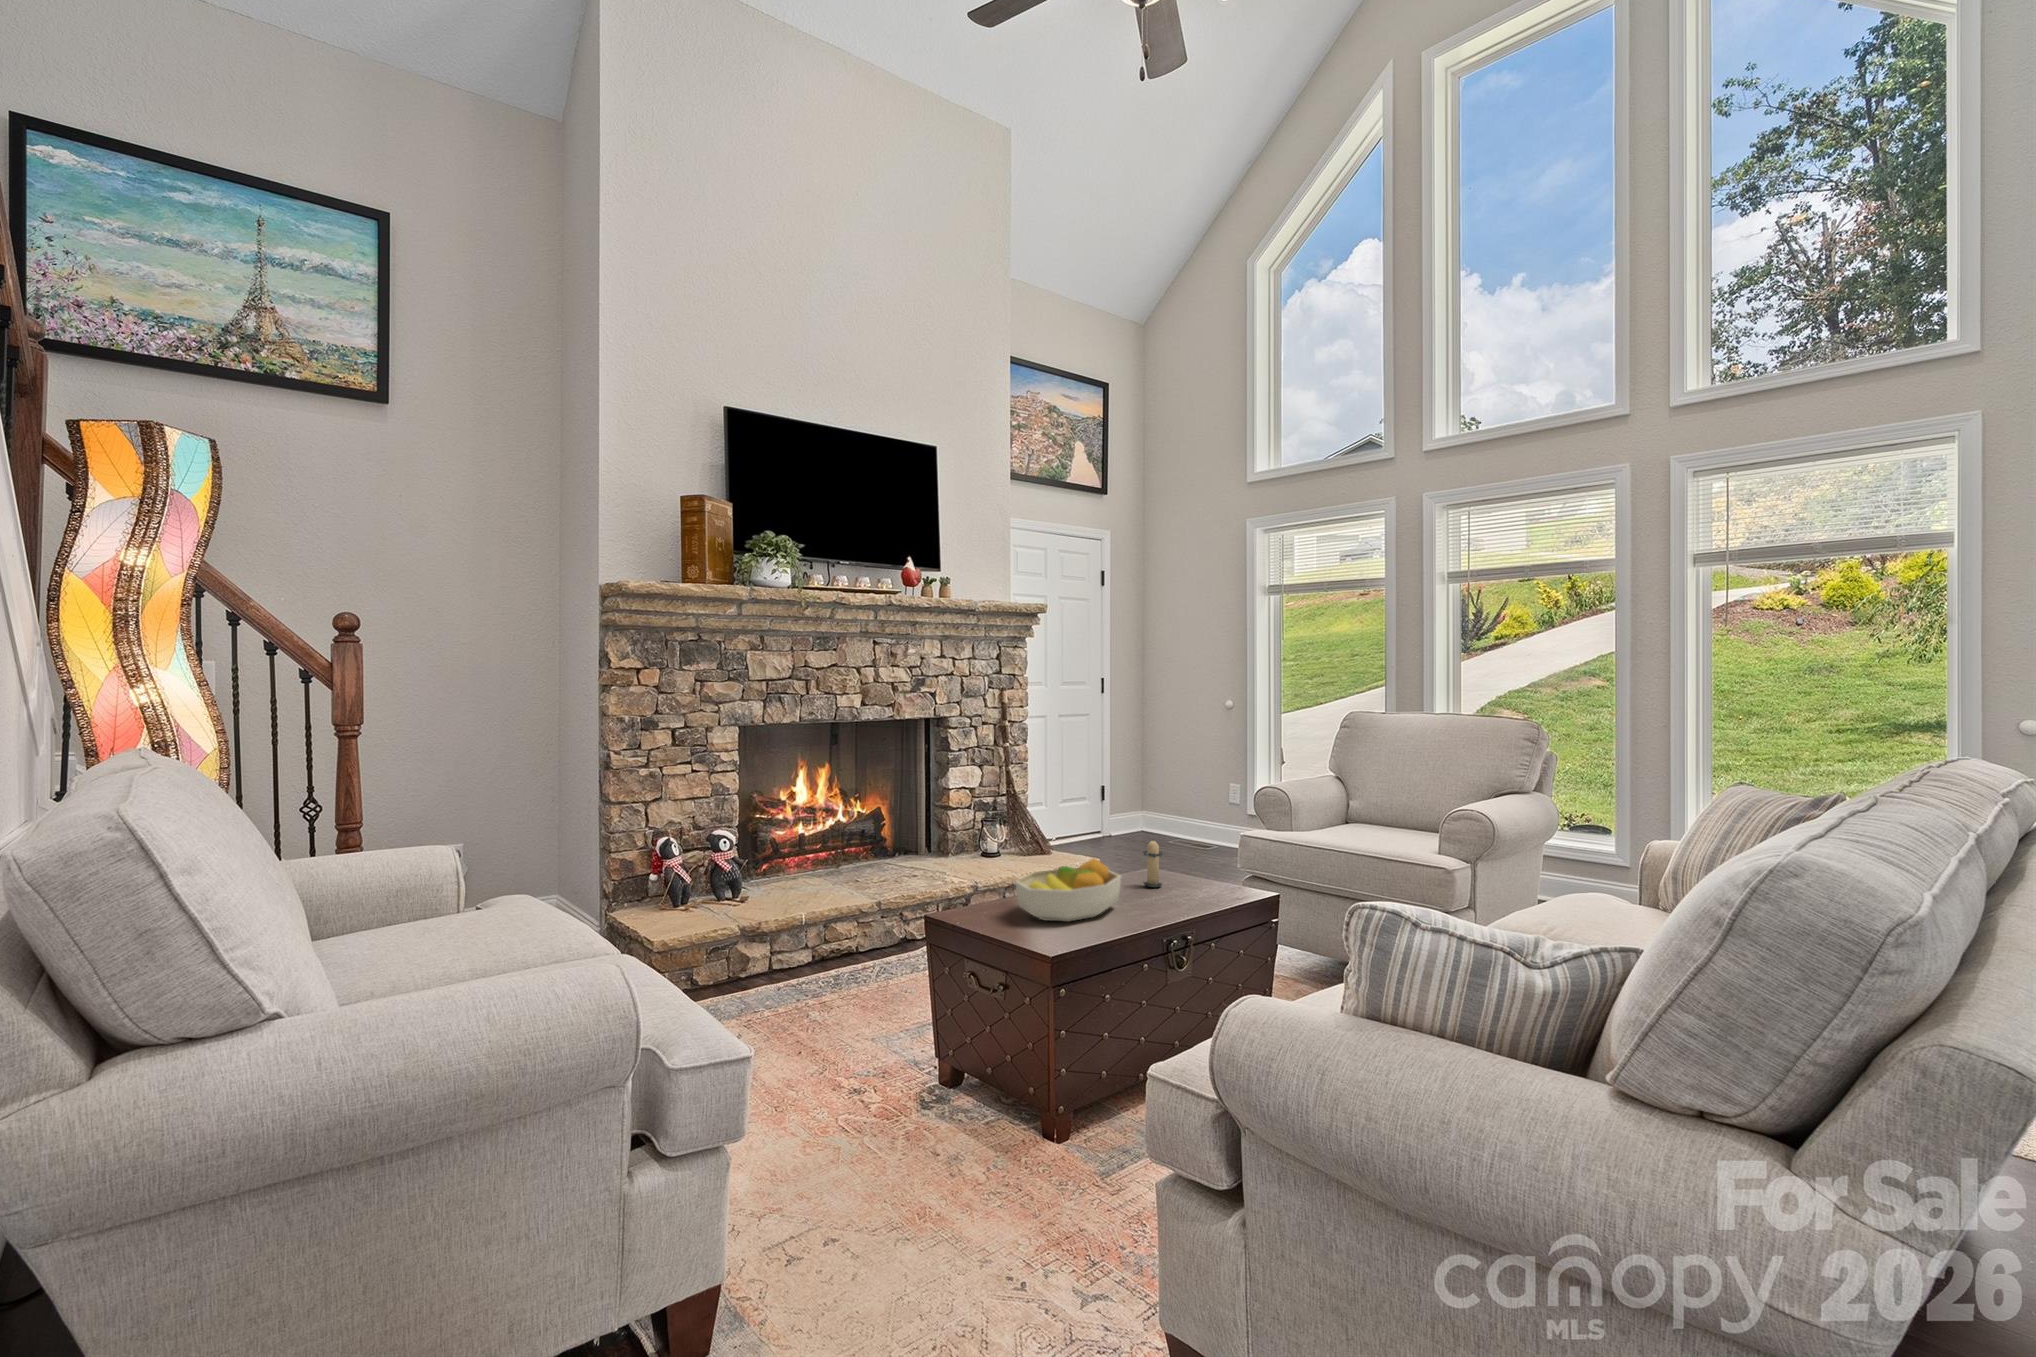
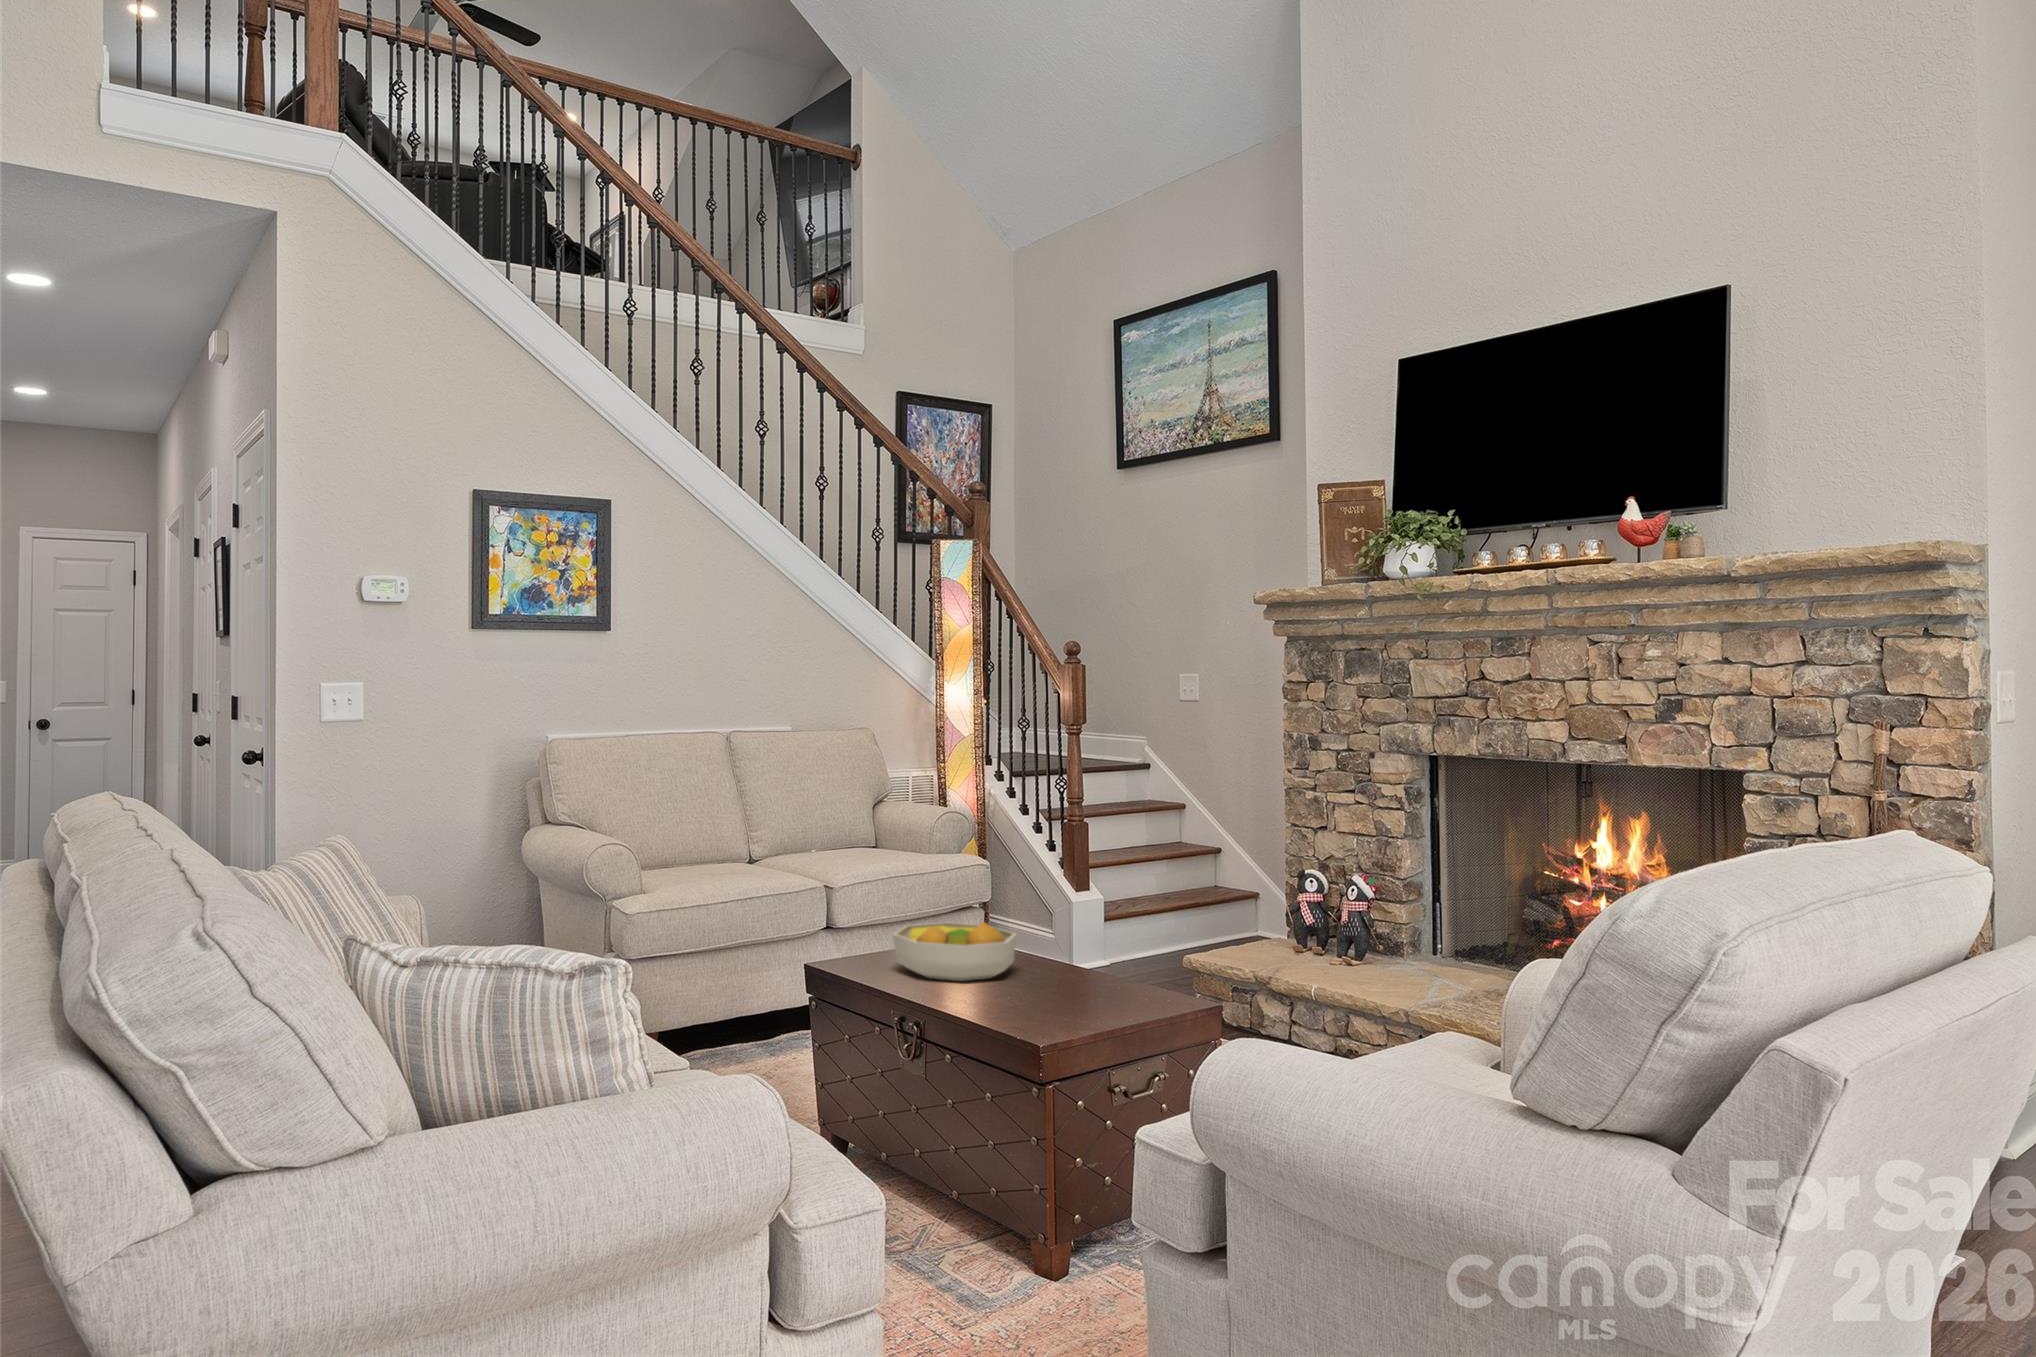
candle: present [1143,841,1162,887] -> none [1058,928,1091,998]

